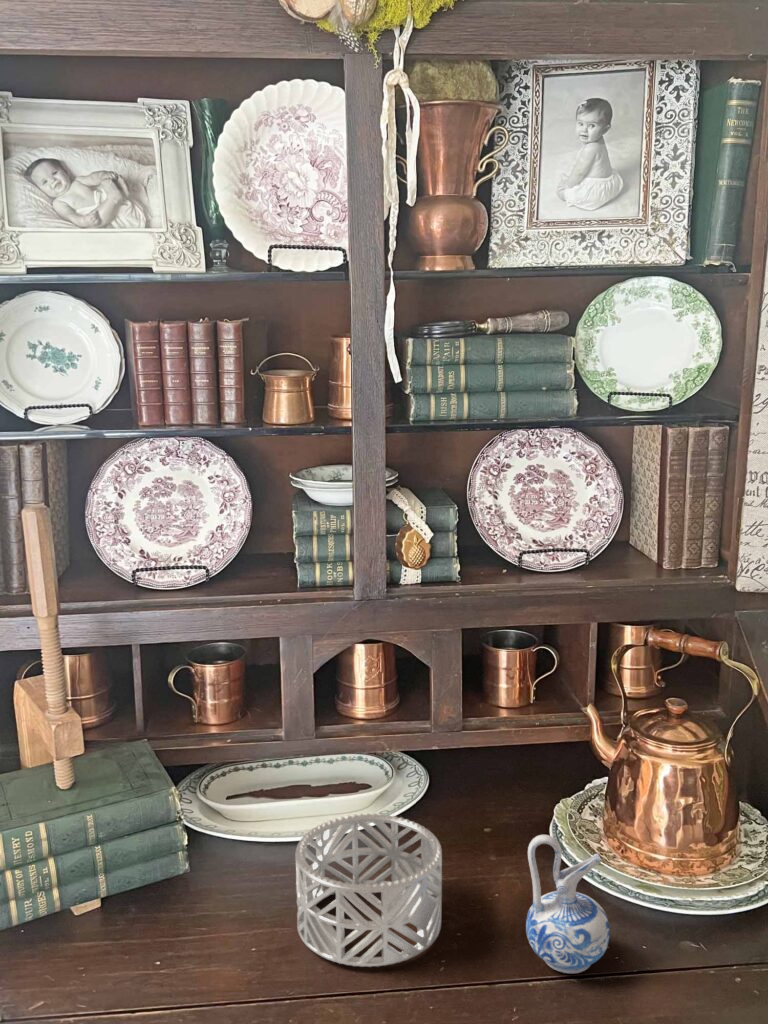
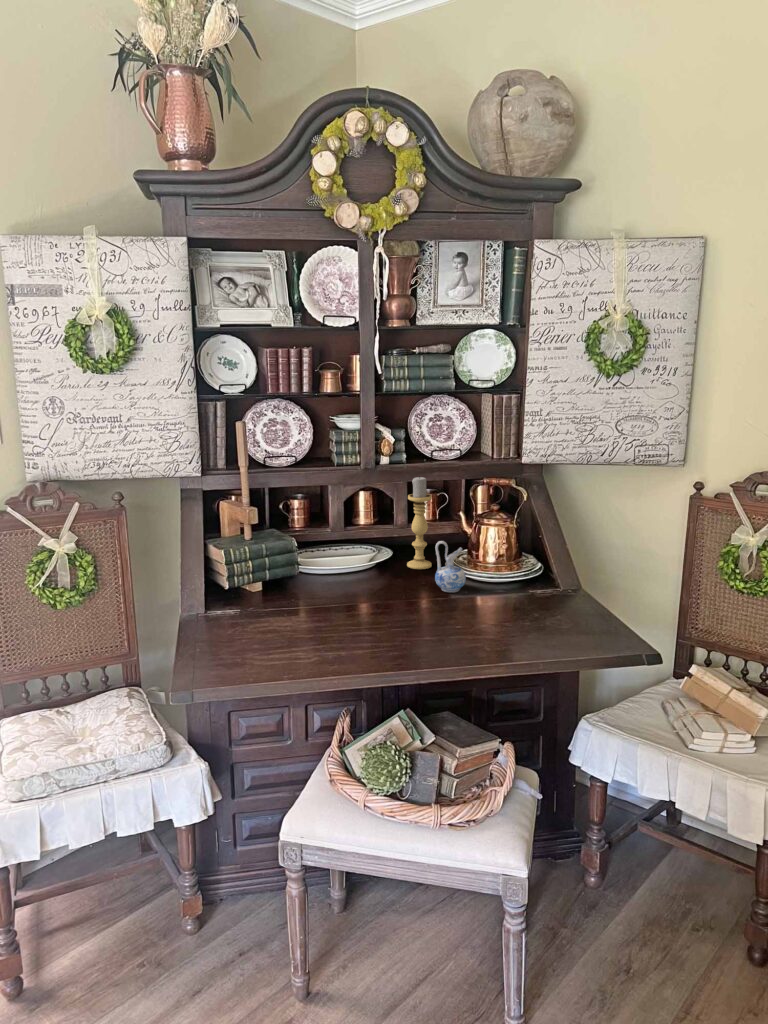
candle holder: none [457,634,519,864] -> present [407,476,432,569]
decorative bowl: present [295,814,442,967] -> none [347,546,403,592]

